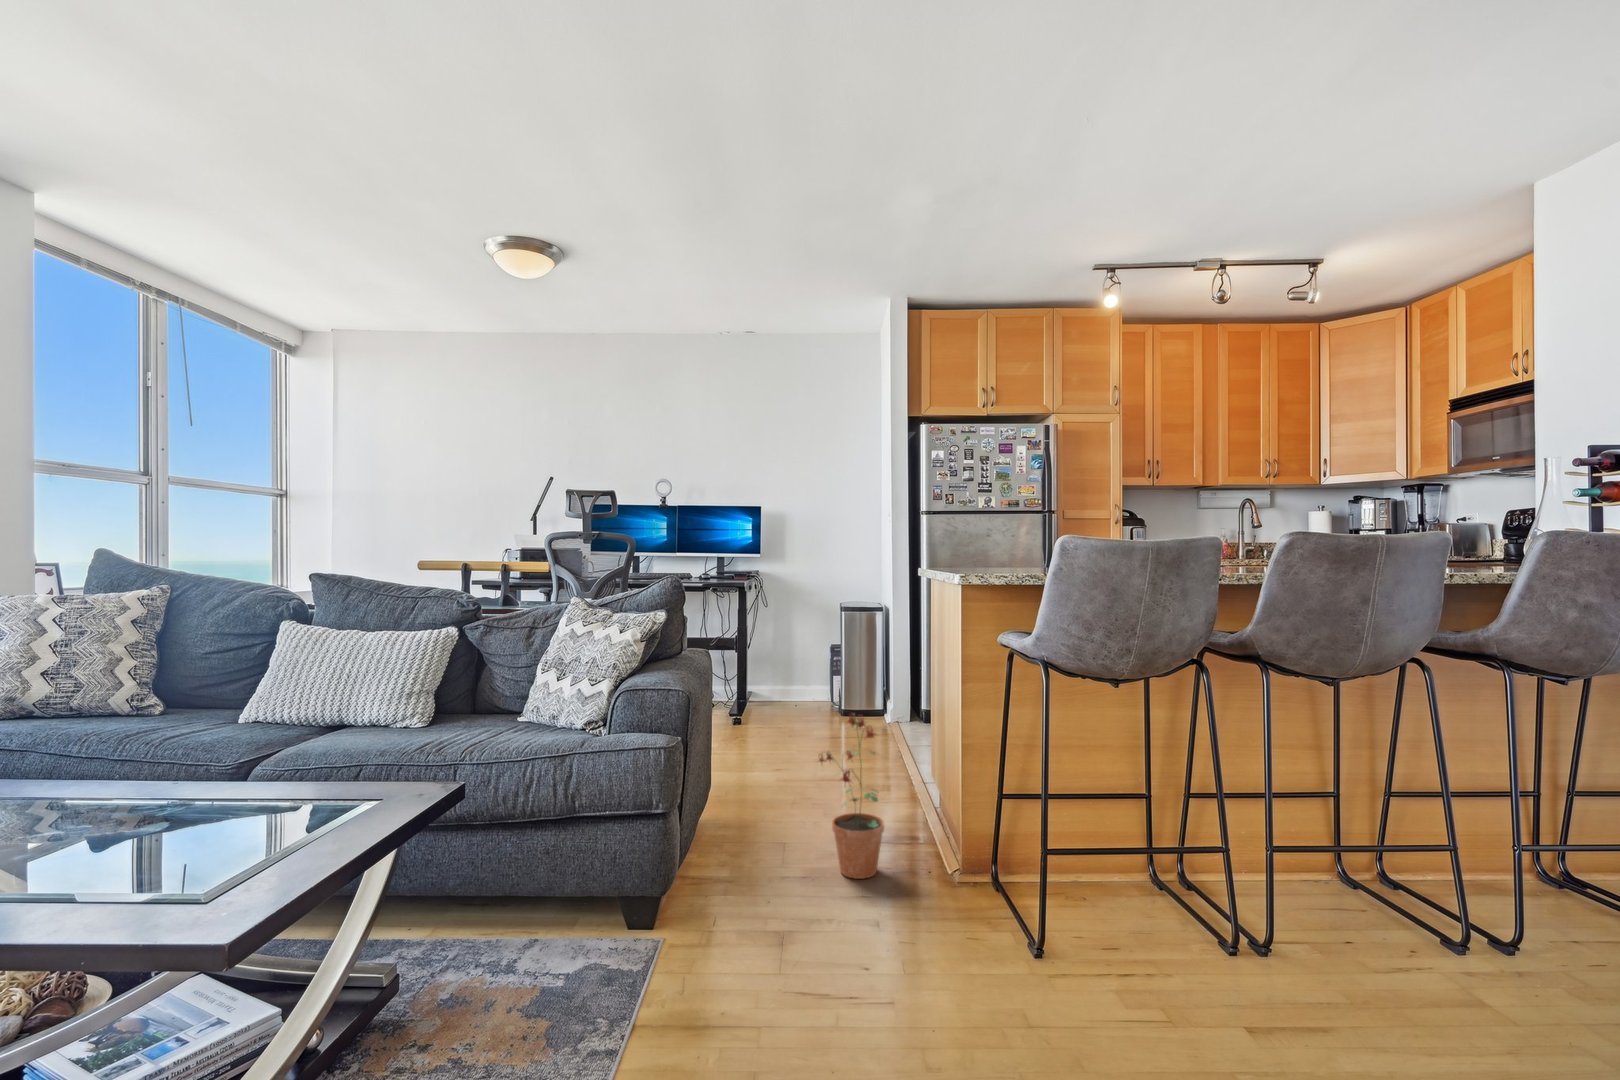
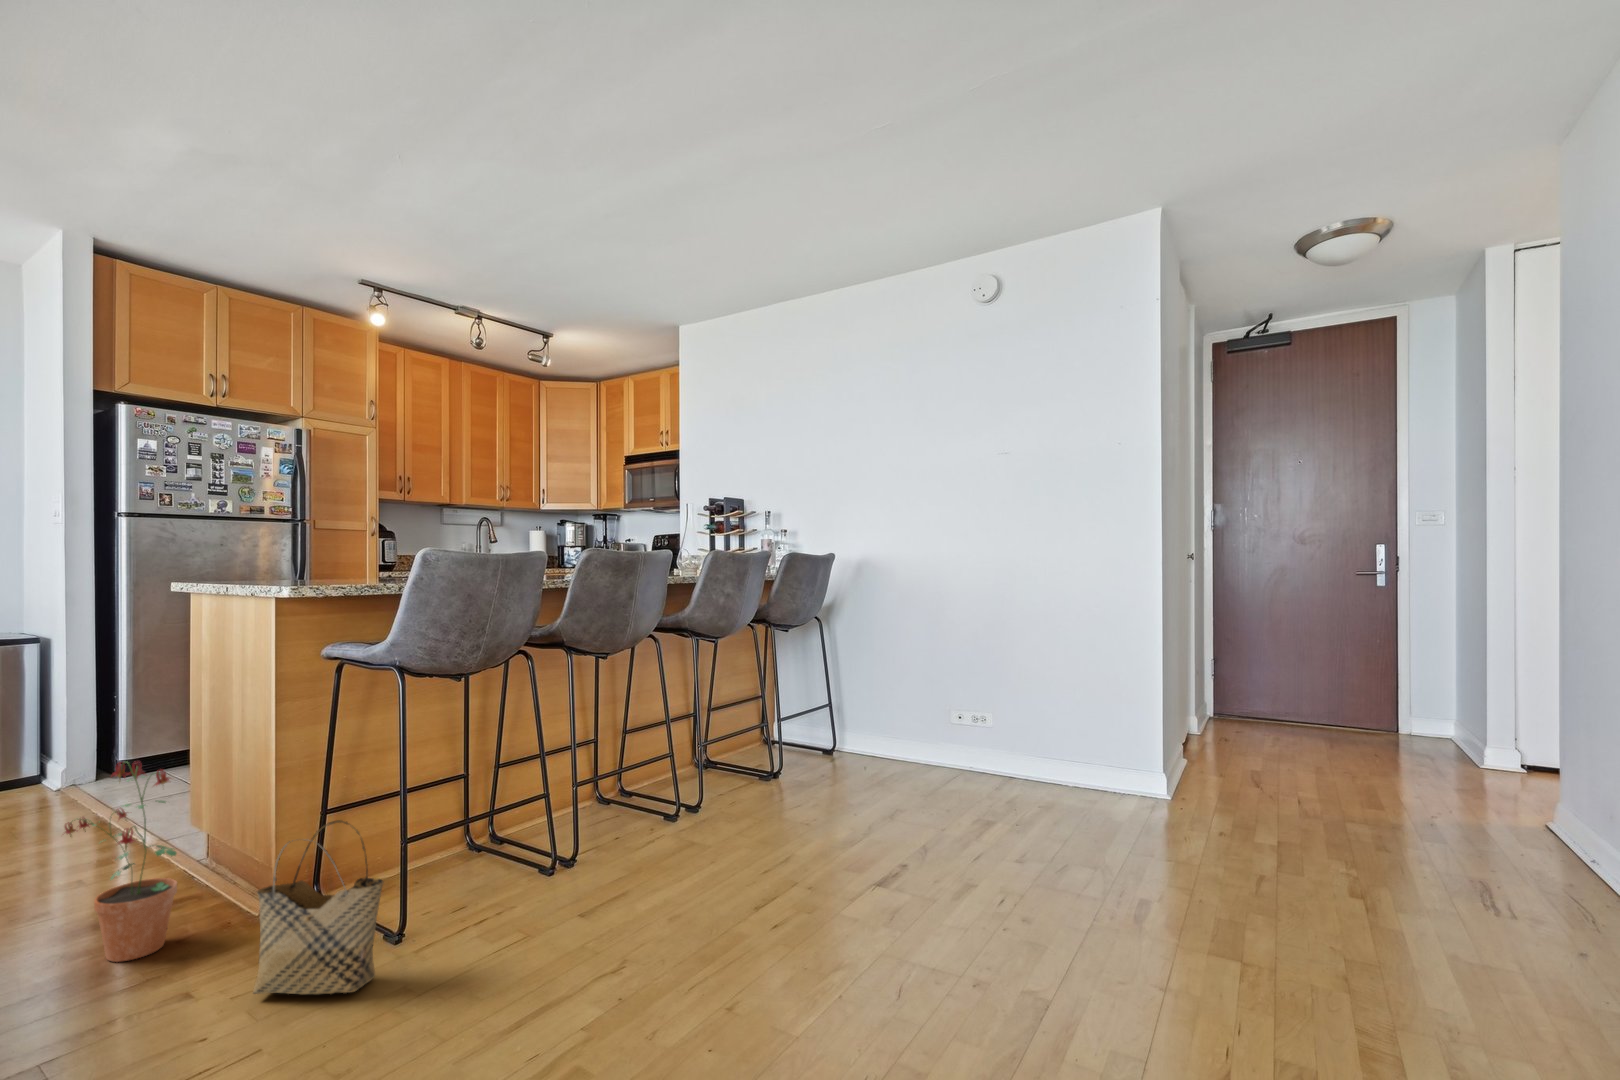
woven basket: none [899,813,1002,999] -> present [253,820,383,994]

